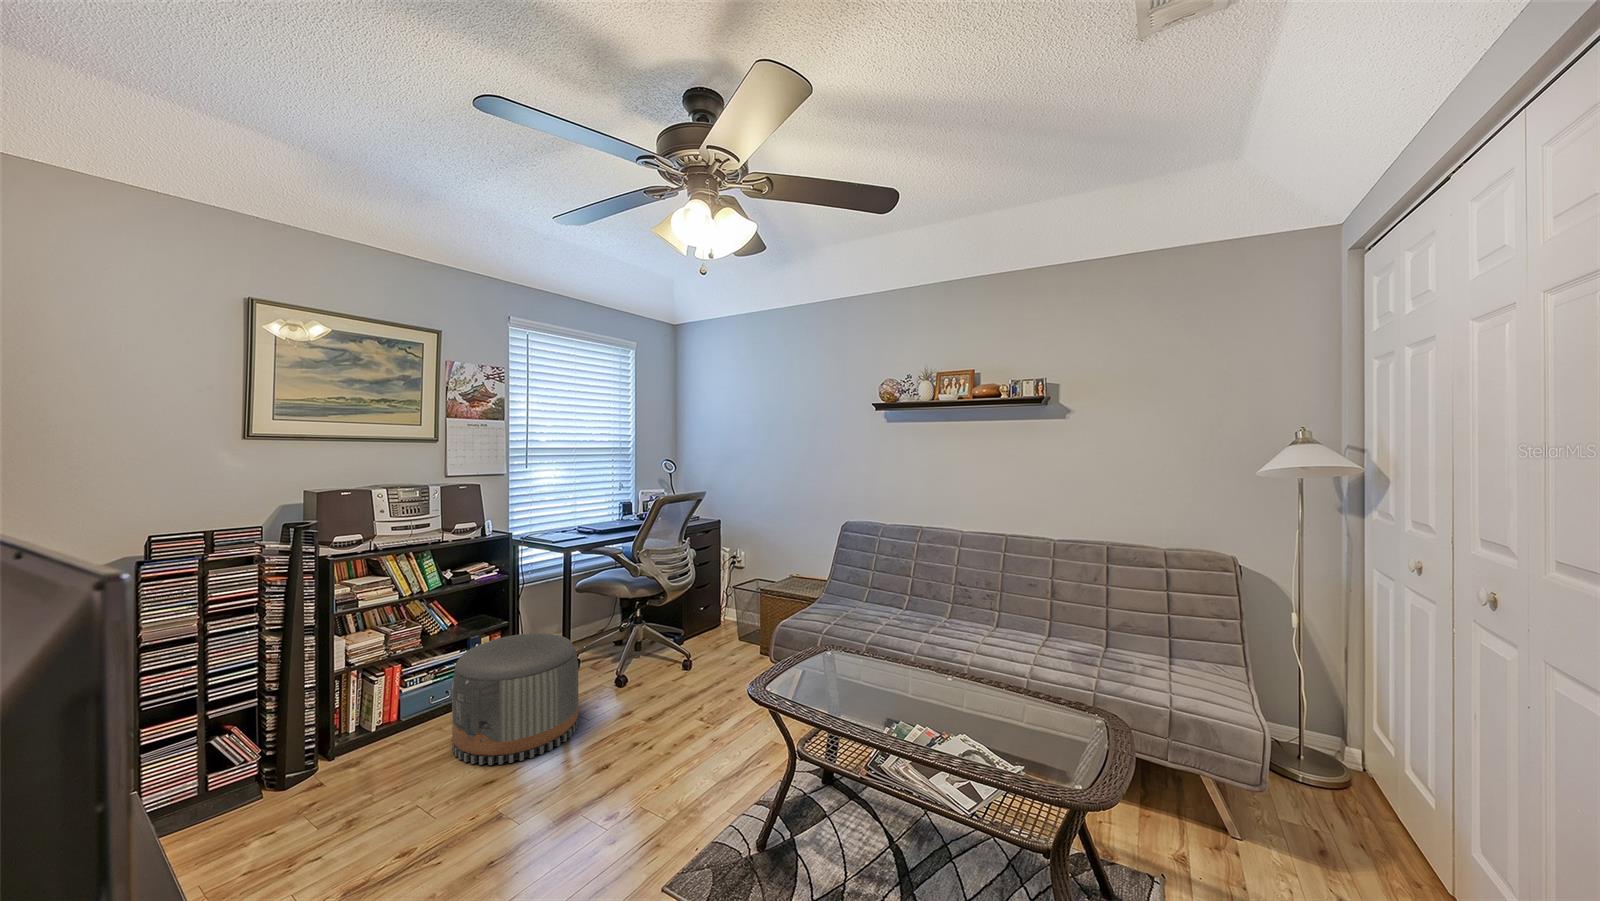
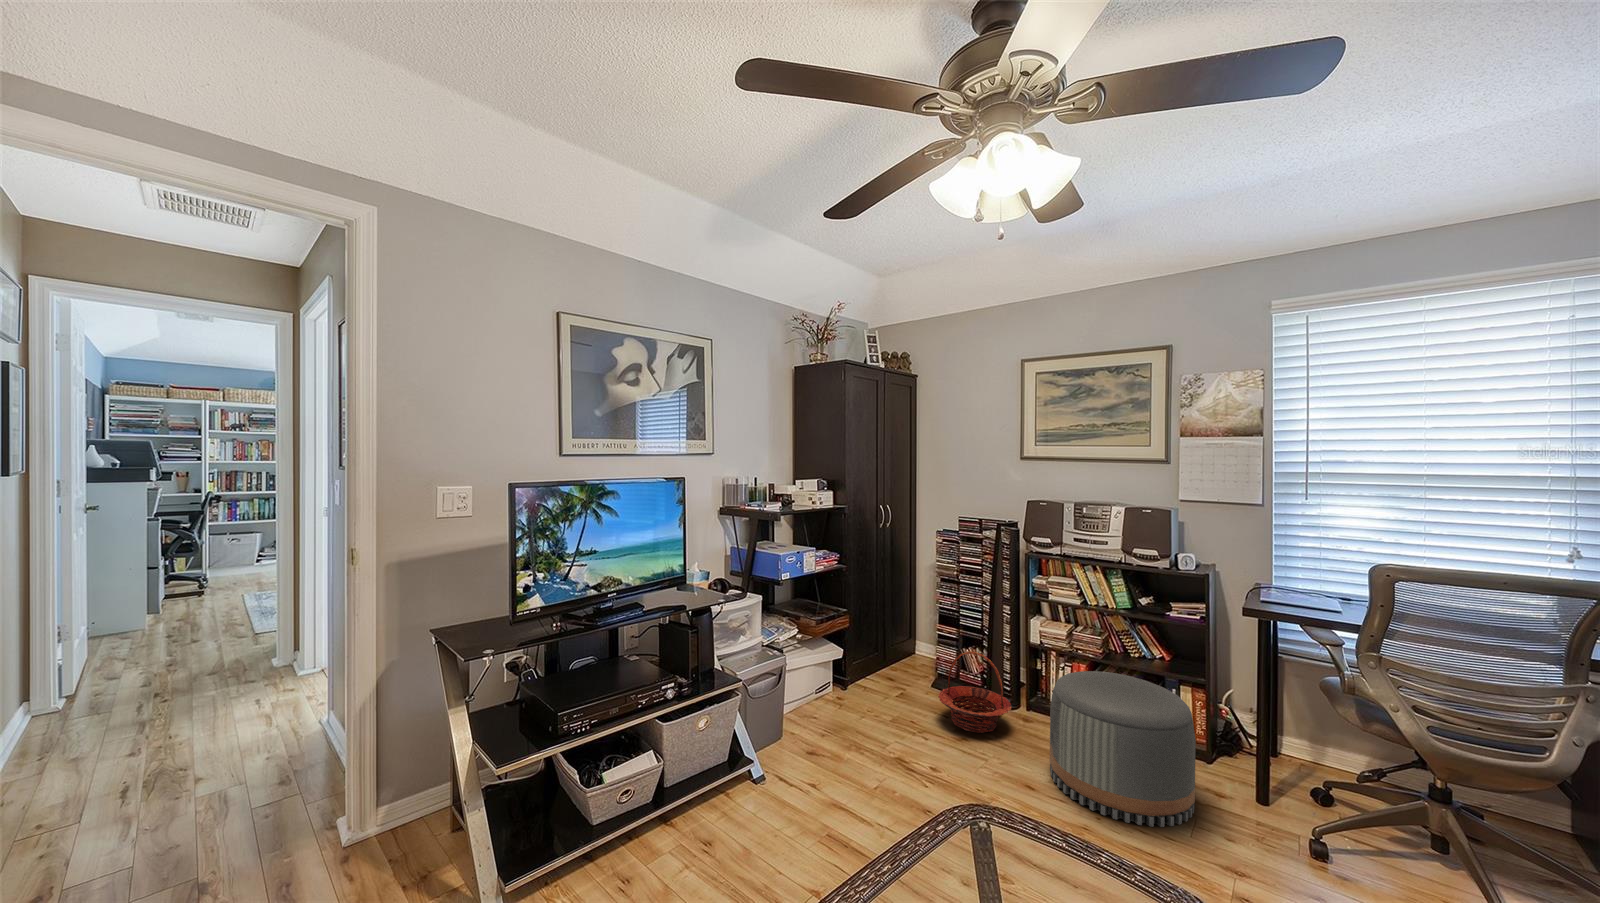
basket: none [254,705,381,822] -> present [938,652,1011,733]

